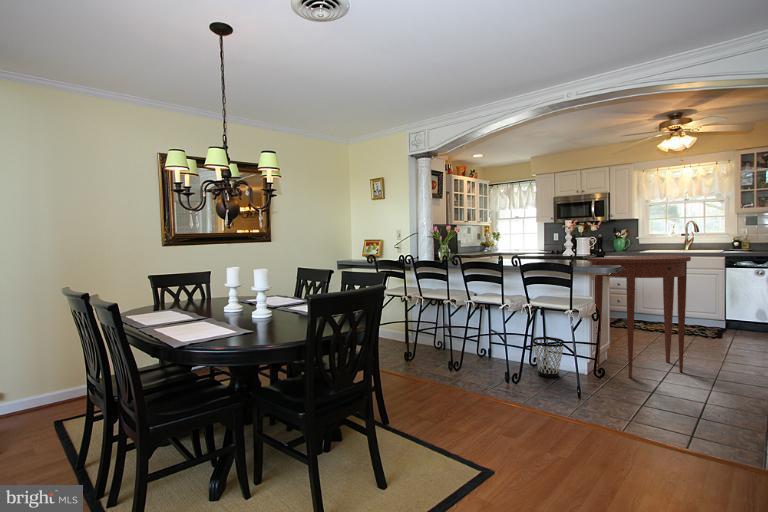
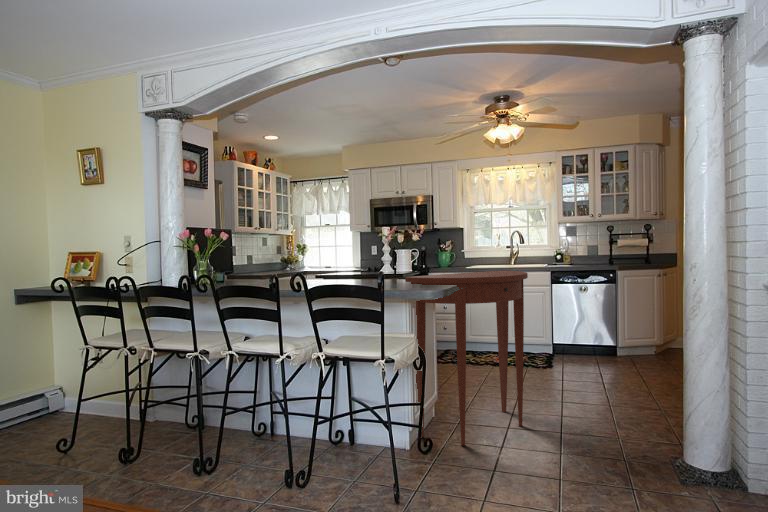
wastebasket: present [532,337,564,377] -> none [330,398,376,463]

